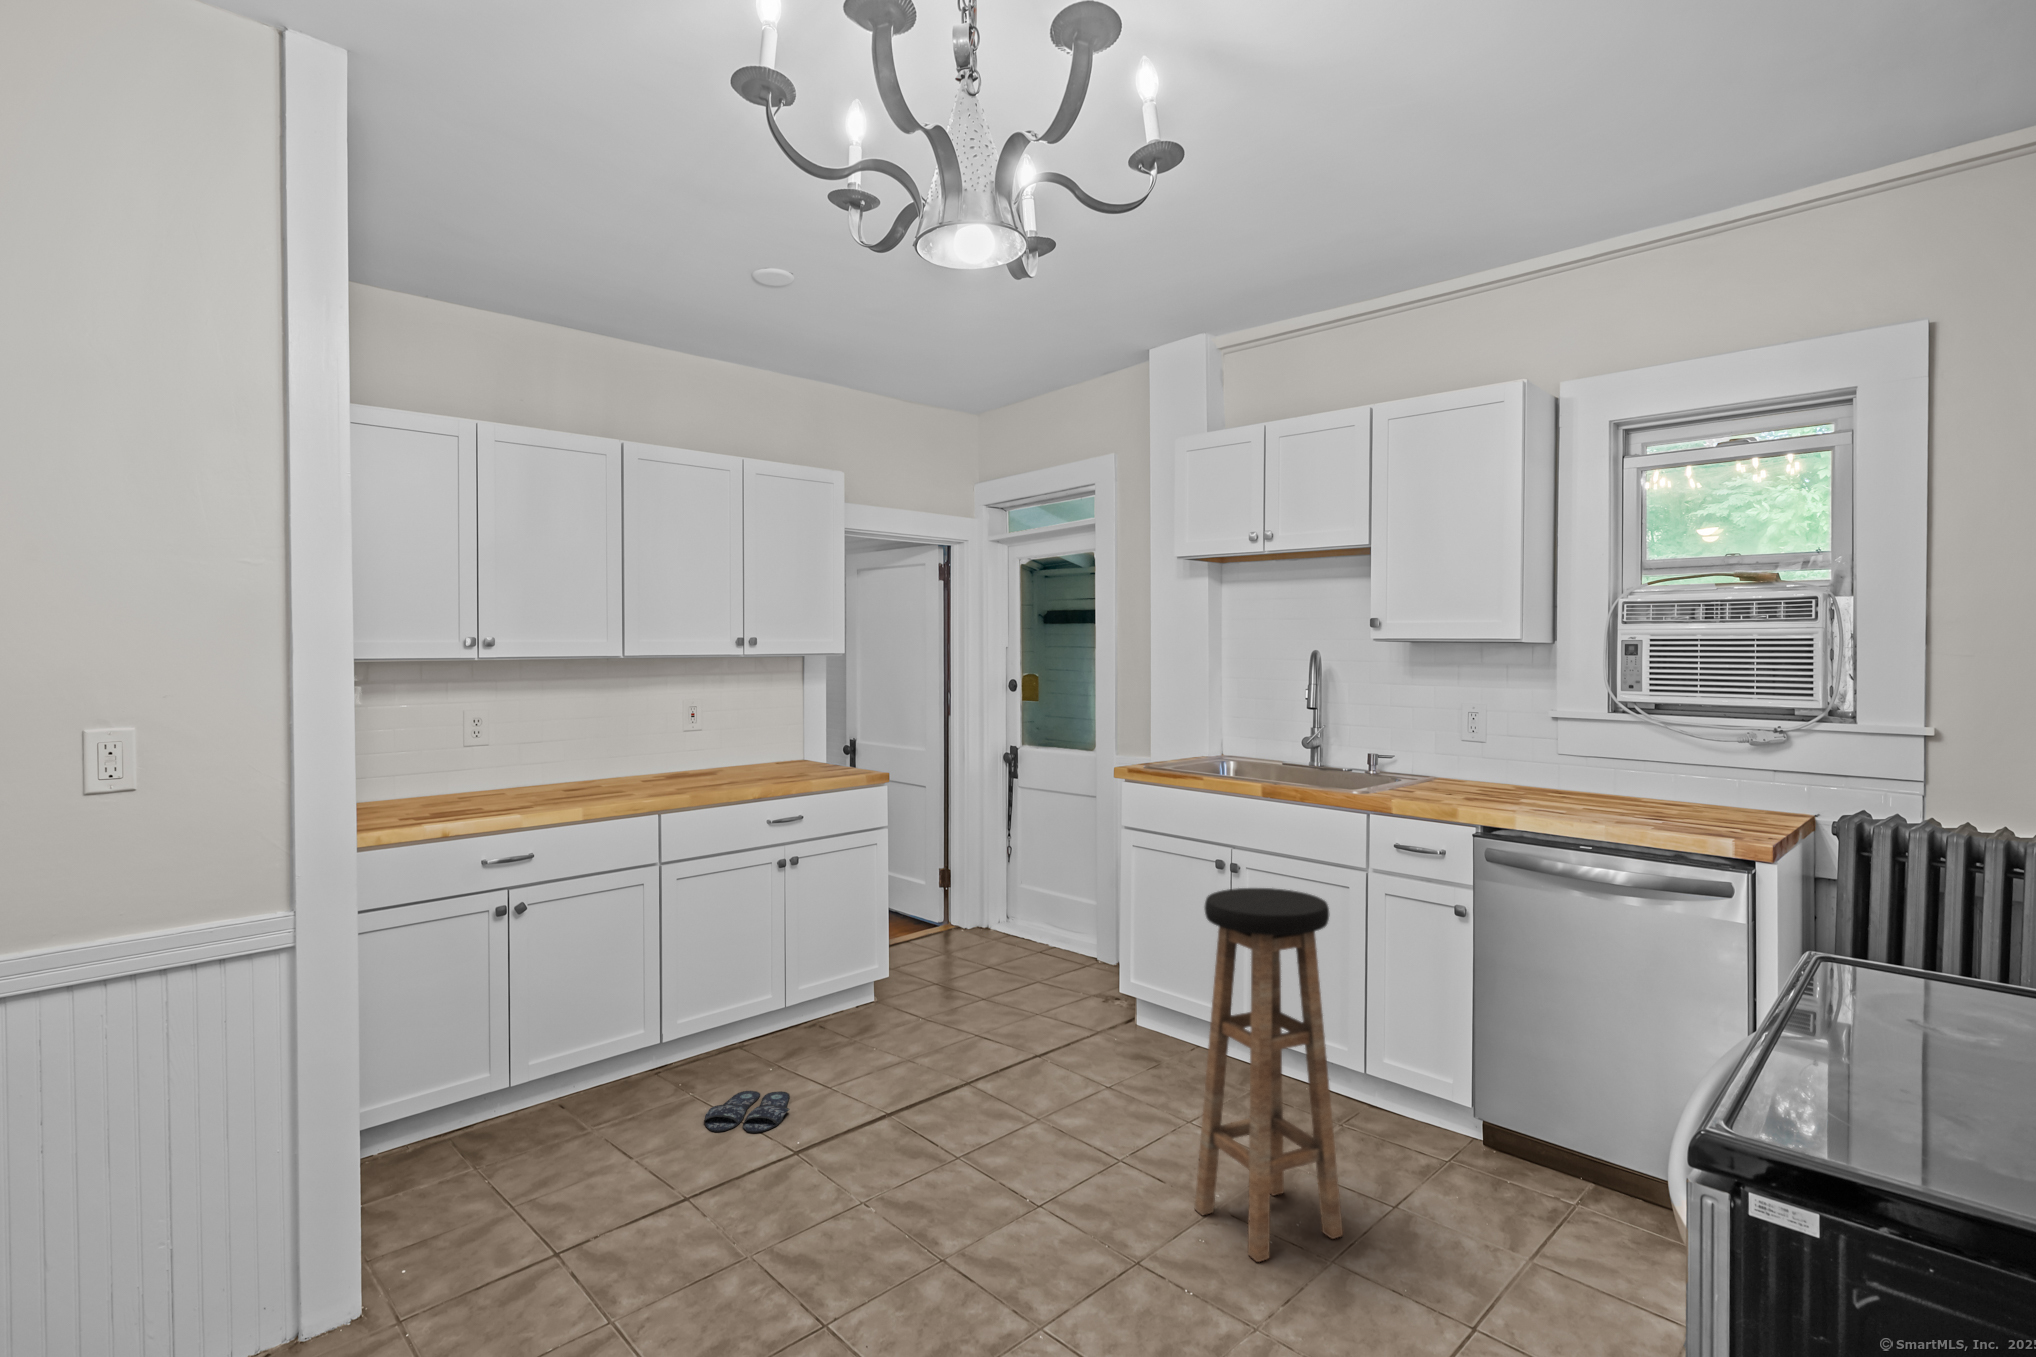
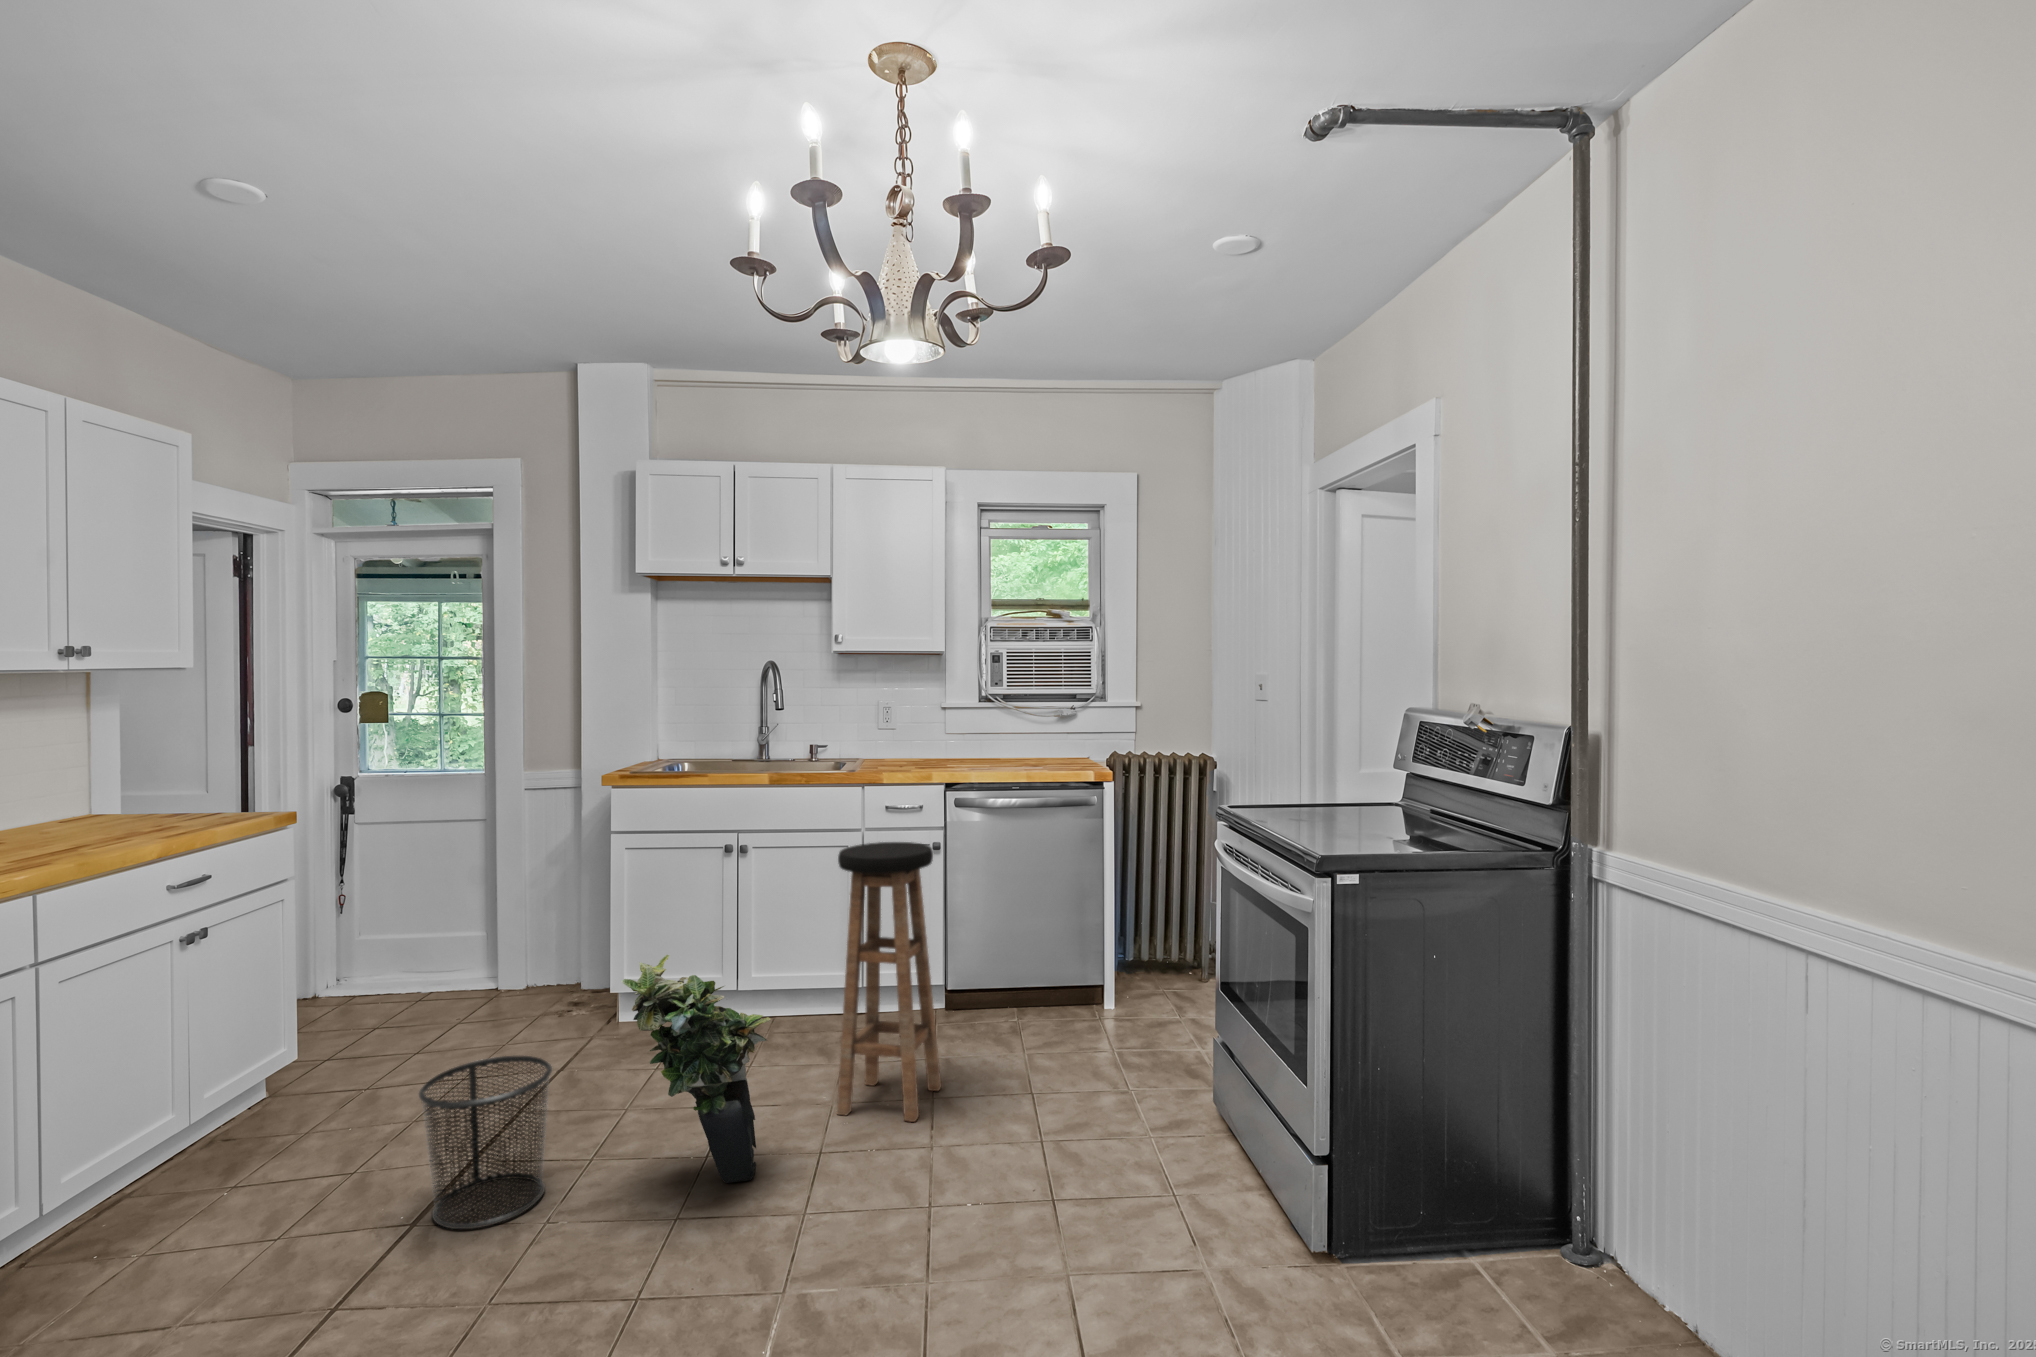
potted plant: none [928,964,1073,1235] -> present [621,955,771,1183]
waste bin: none [812,1016,919,1167] -> present [419,1056,552,1229]
slippers: present [704,1091,790,1133] -> none [215,1208,343,1280]

